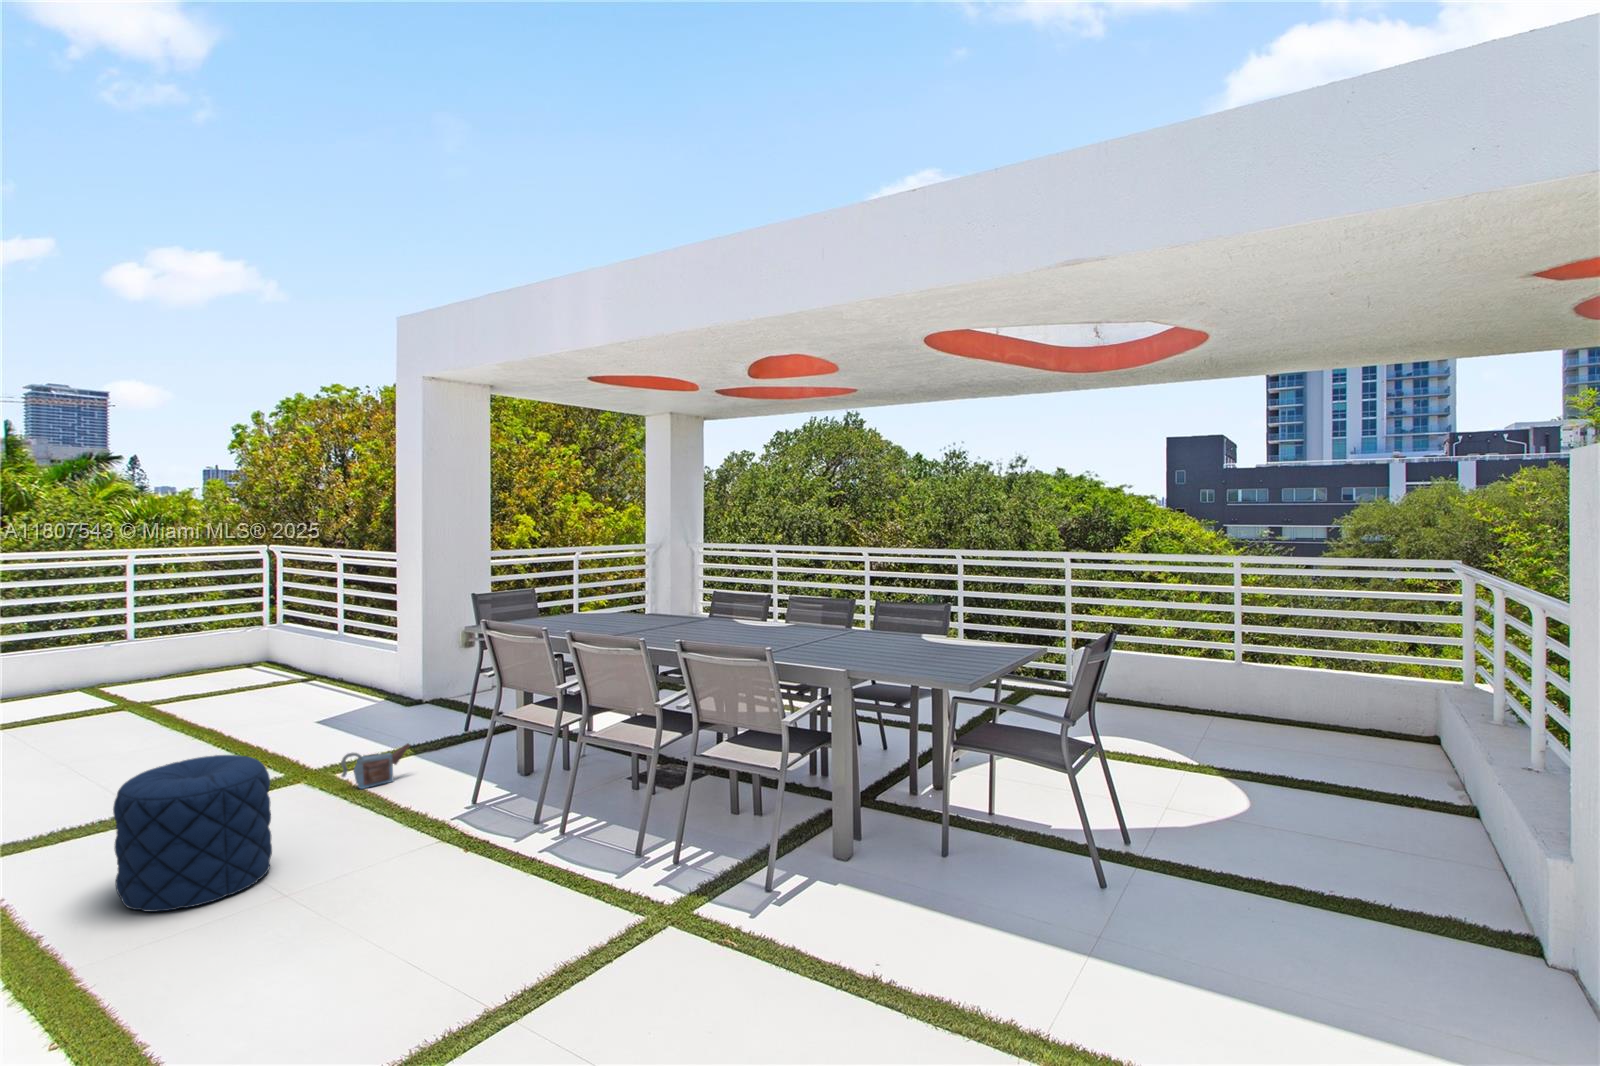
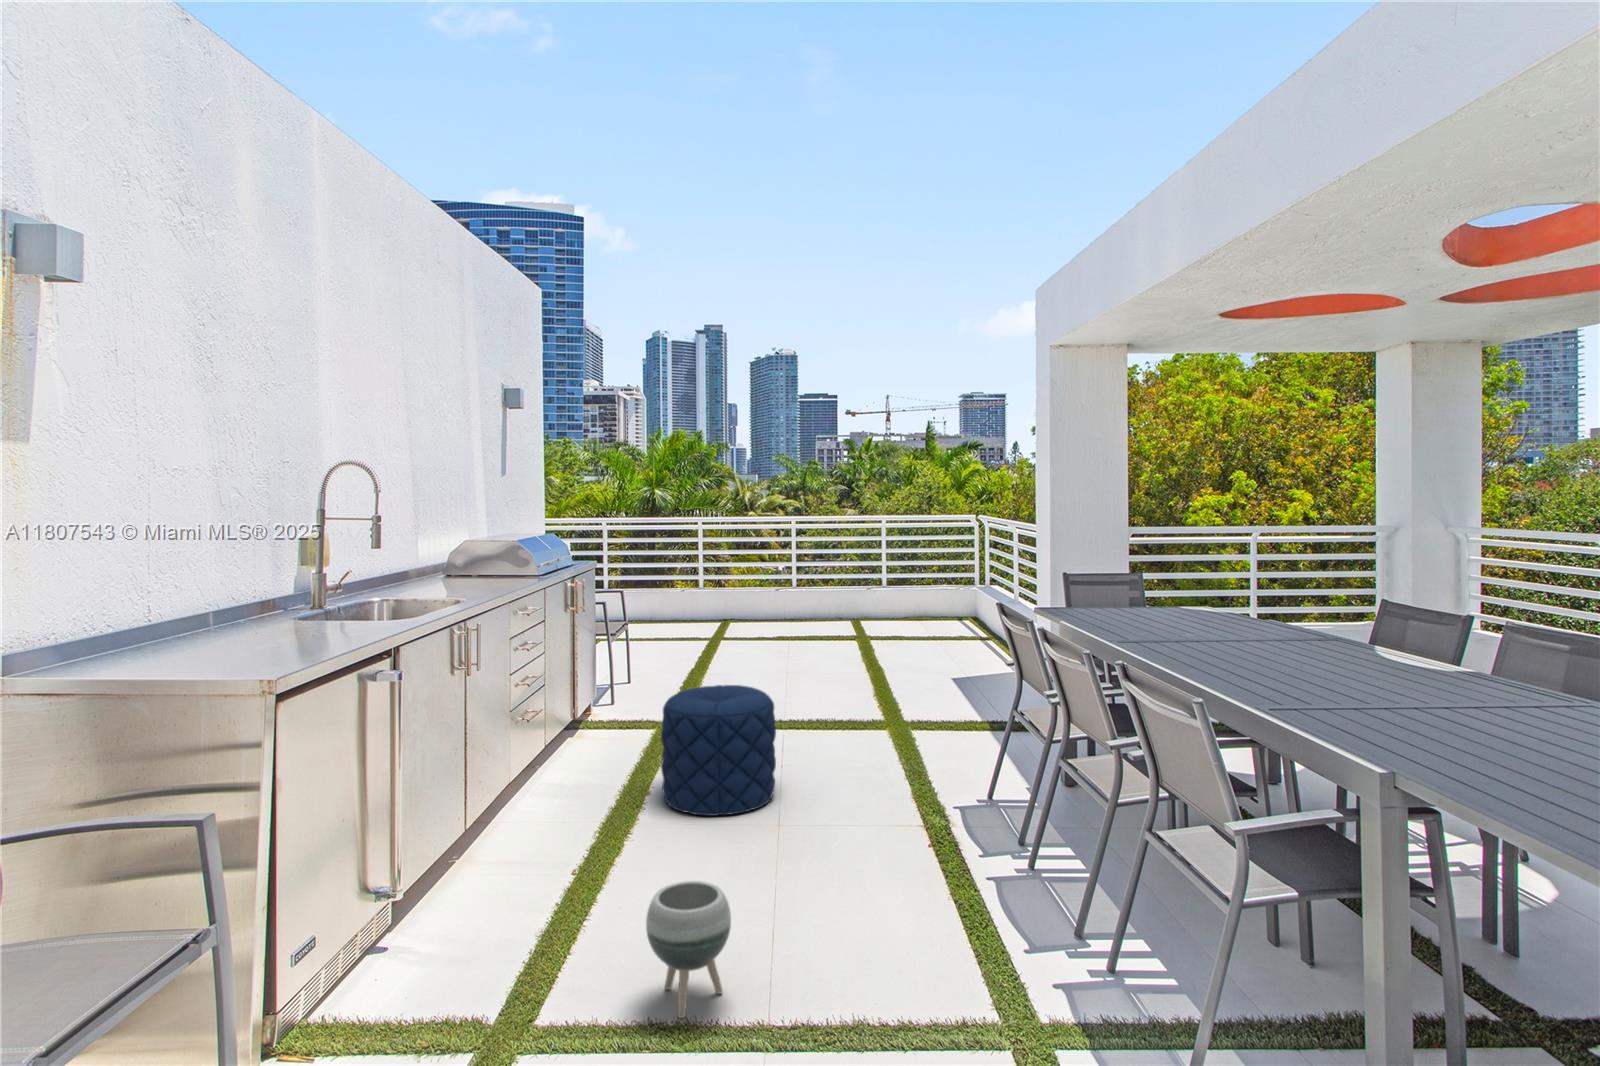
watering can: present [341,743,410,789] -> none [891,714,961,755]
planter: none [364,907,449,1029] -> present [646,881,731,1018]

